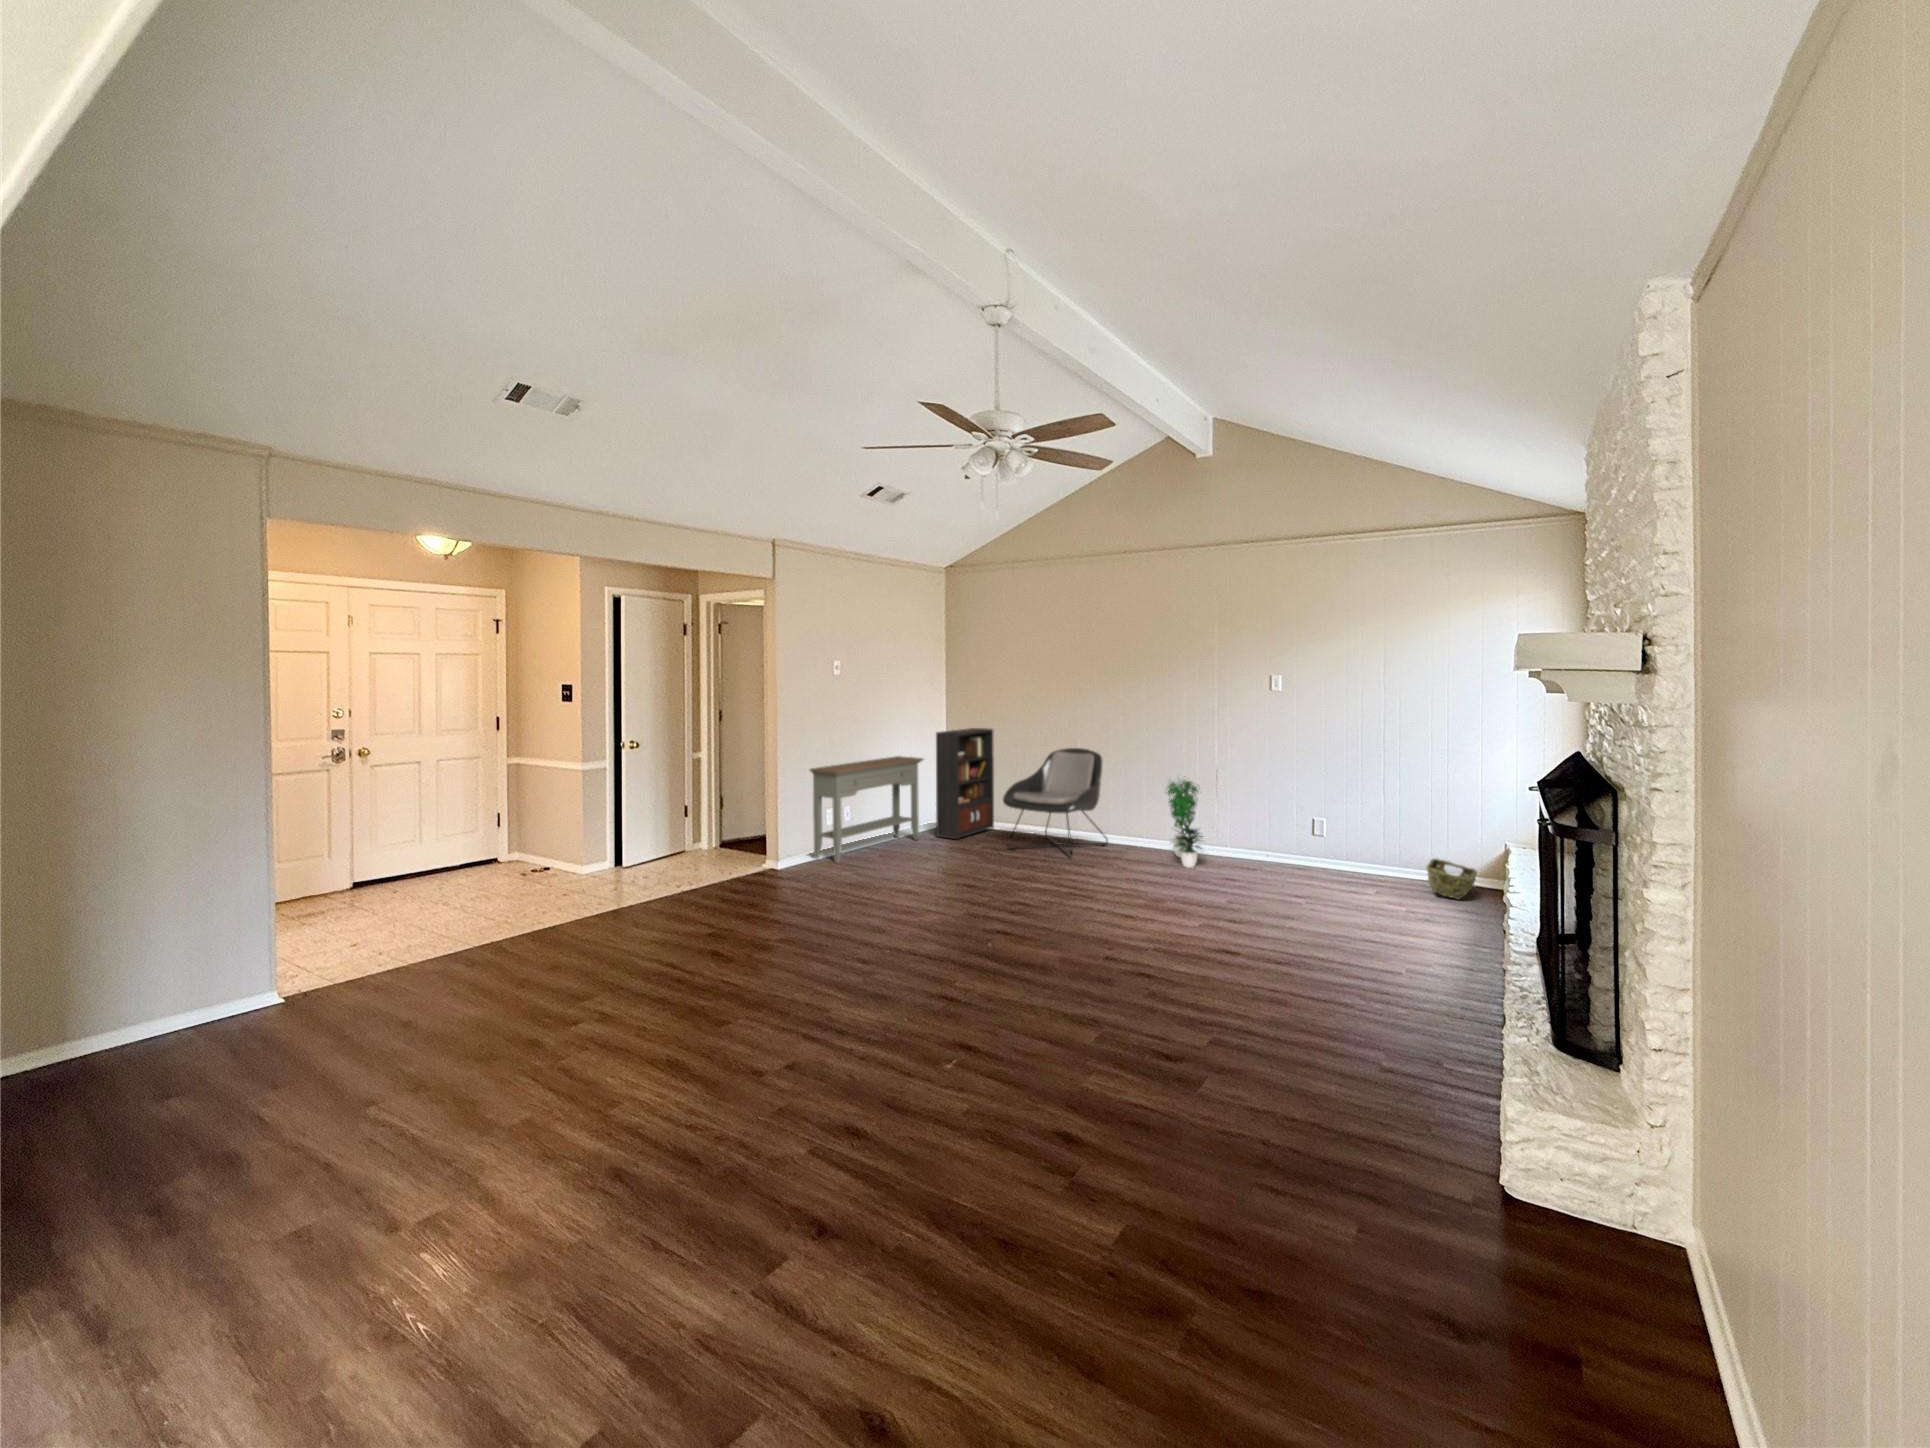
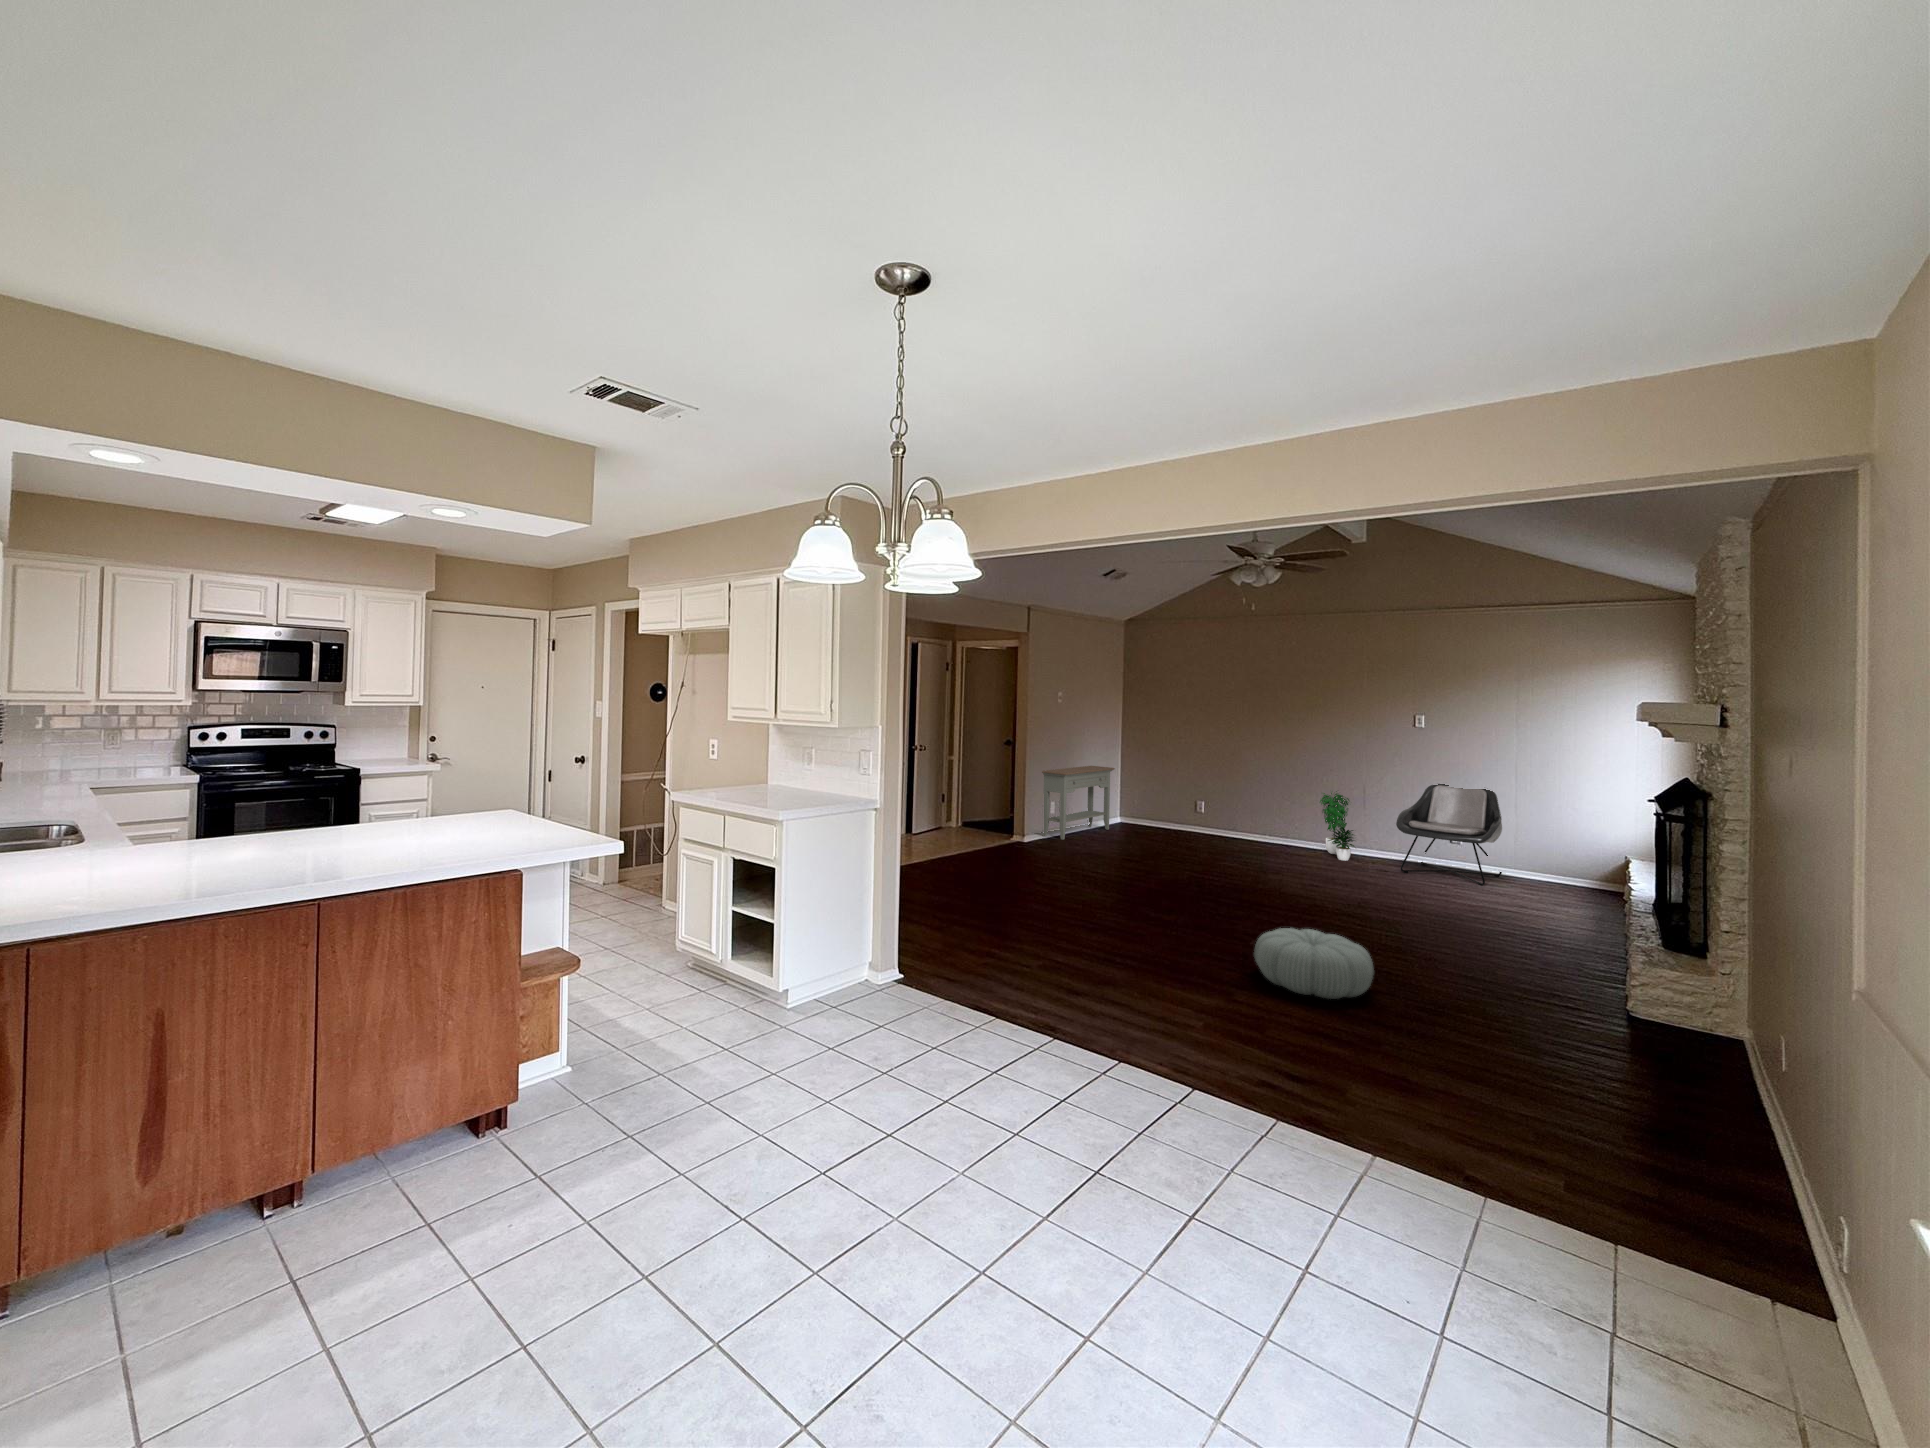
bookcase: present [936,728,994,839] -> none [1121,747,1164,831]
lounge chair: present [1003,748,1108,858] -> present [1396,784,1502,886]
woven basket: present [1426,859,1477,899] -> none [1556,864,1602,894]
pouf: none [875,1070,1083,1249] -> present [1254,928,1374,999]

